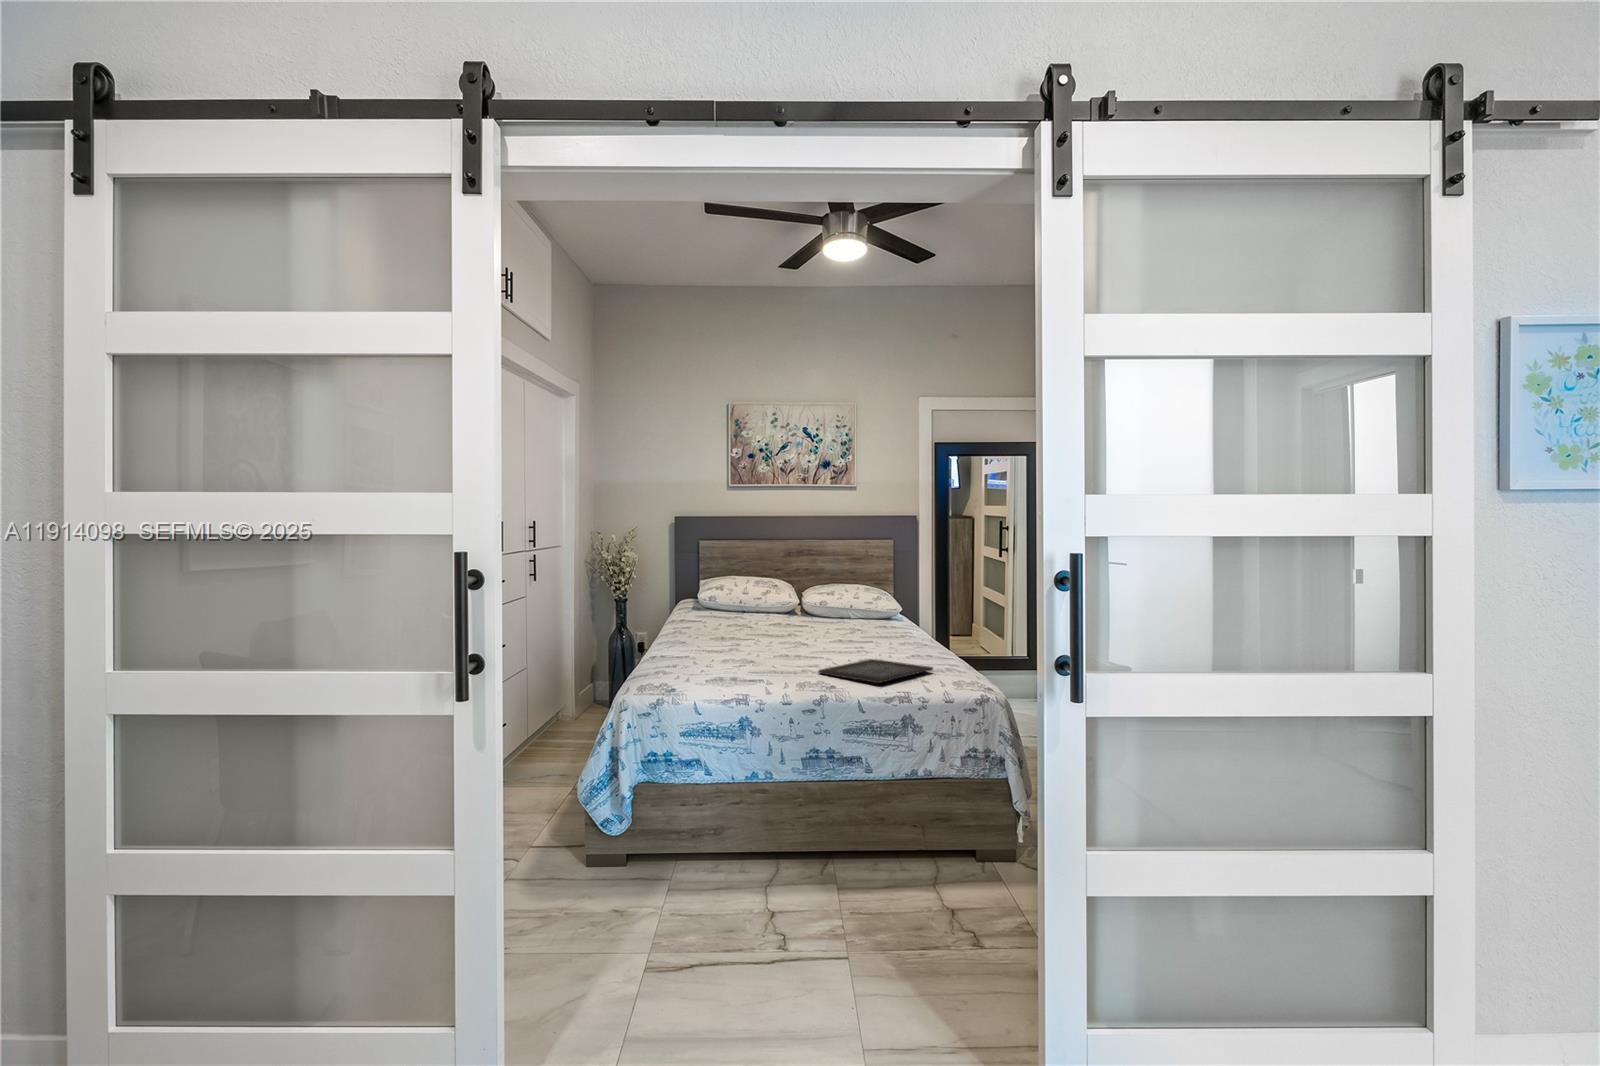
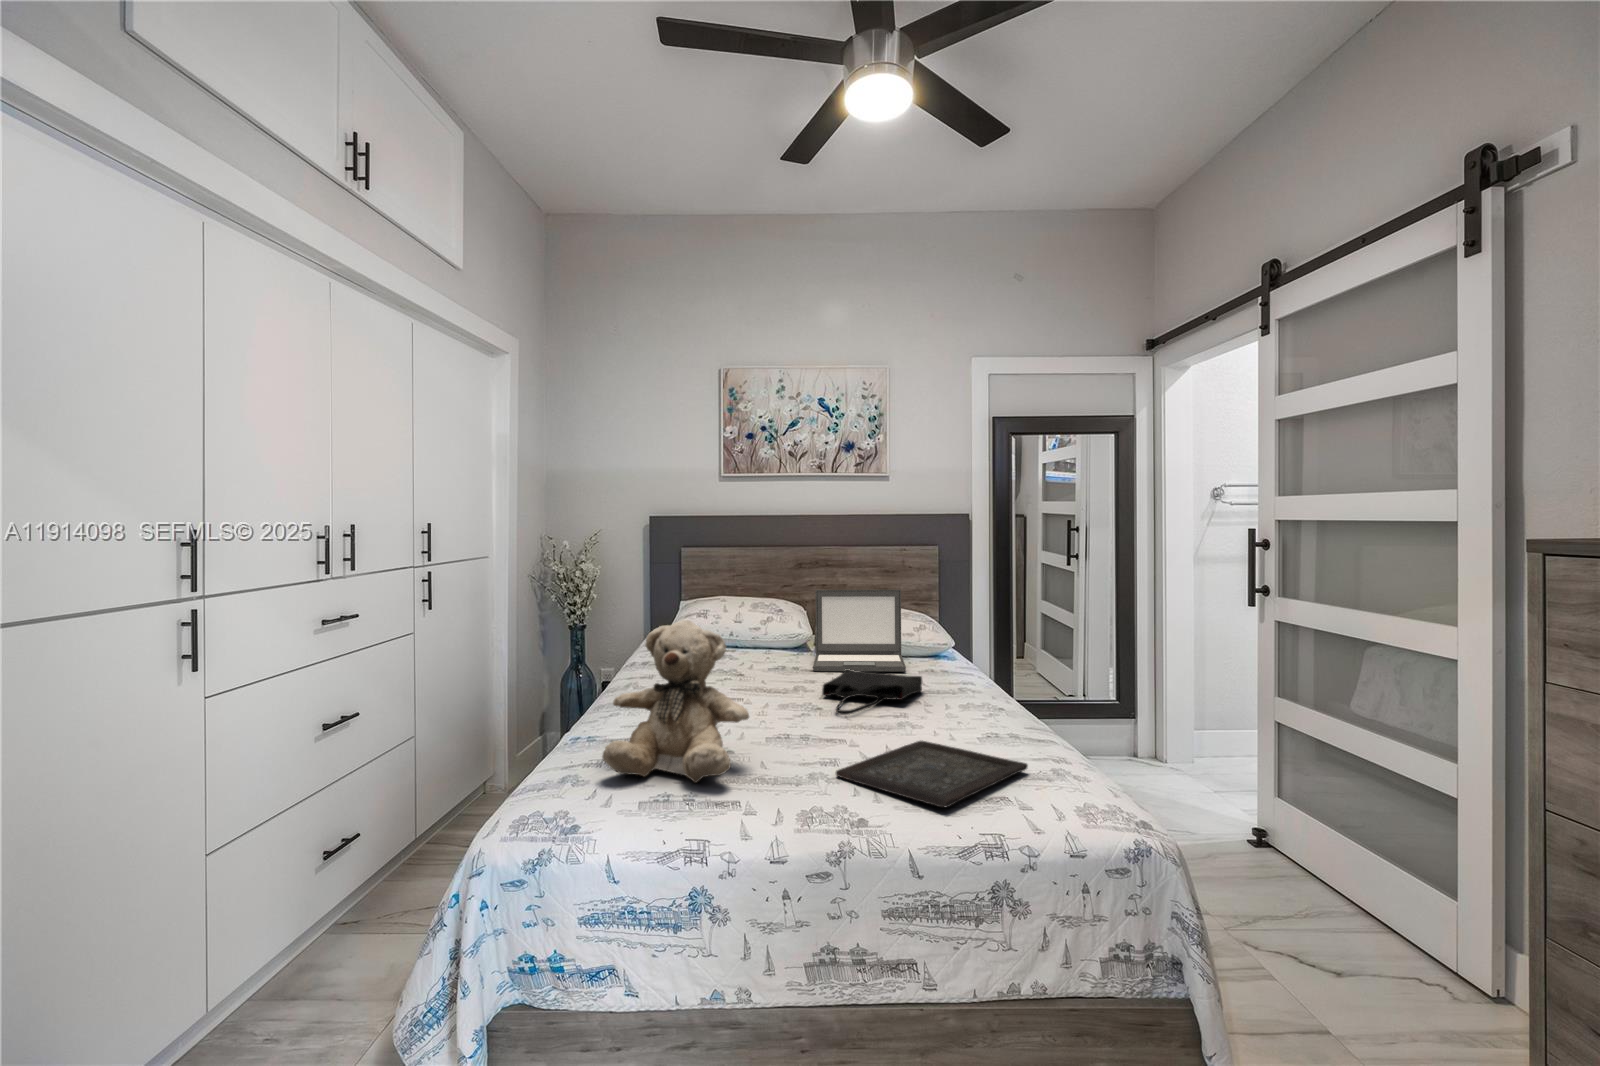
laptop: none [801,572,867,628] -> present [813,590,906,671]
teddy bear: none [679,581,766,675] -> present [602,620,749,783]
tote bag: none [808,624,876,649] -> present [822,669,922,715]

